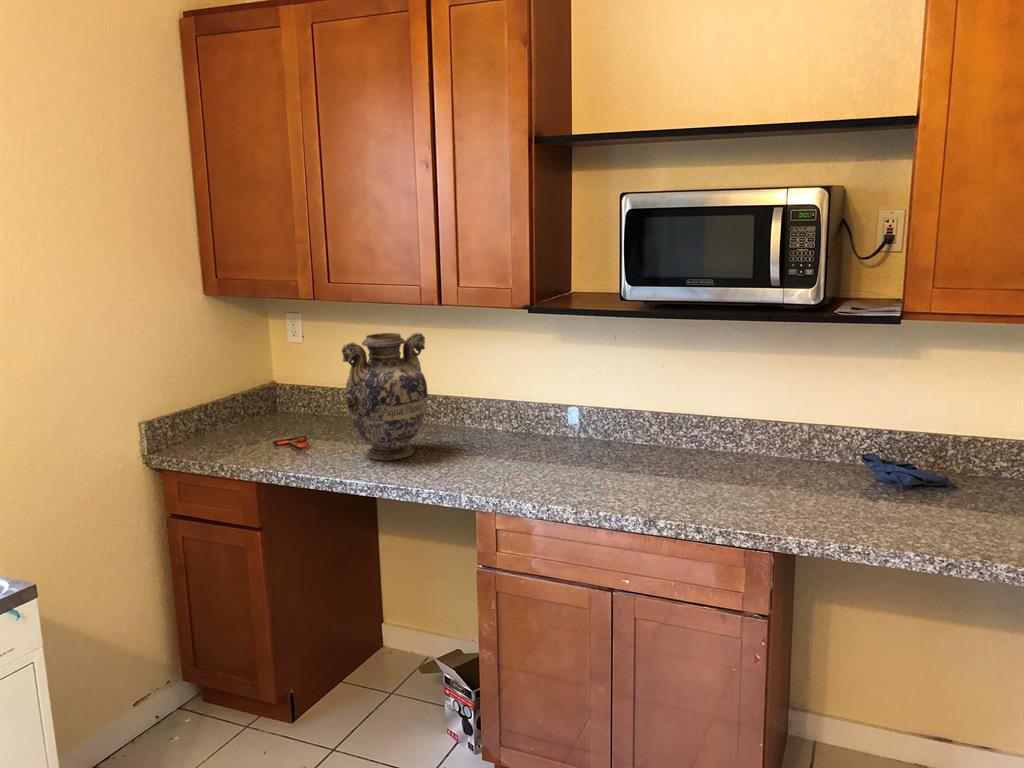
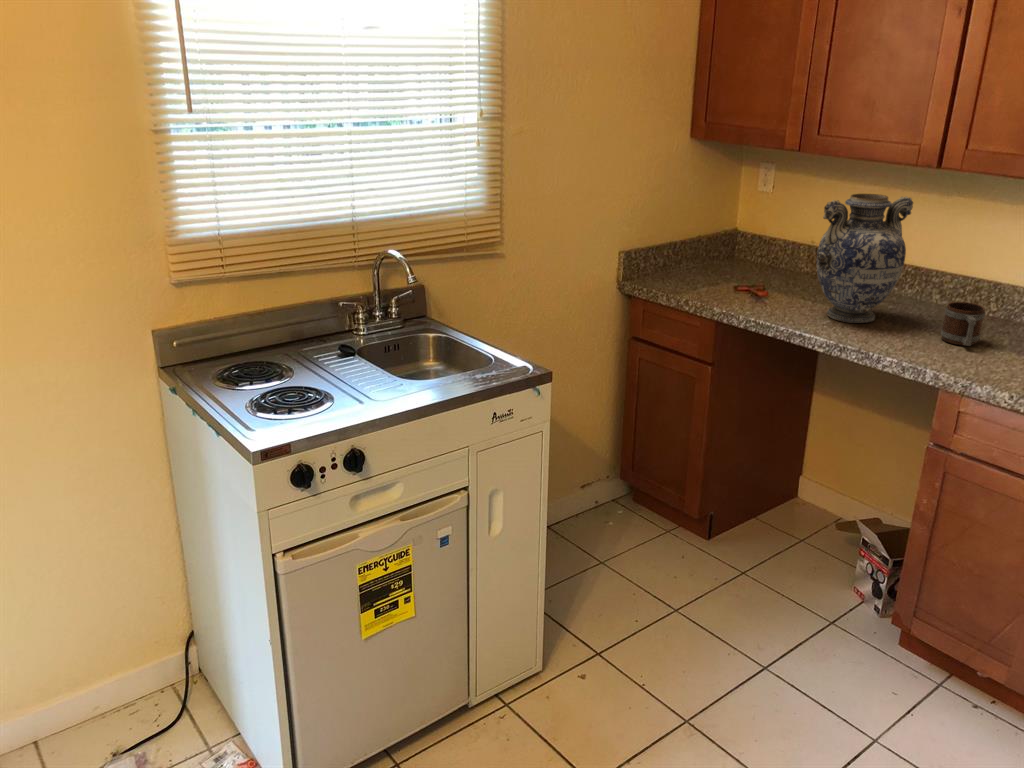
mug: none [470,424,505,465] -> present [941,302,985,346]

